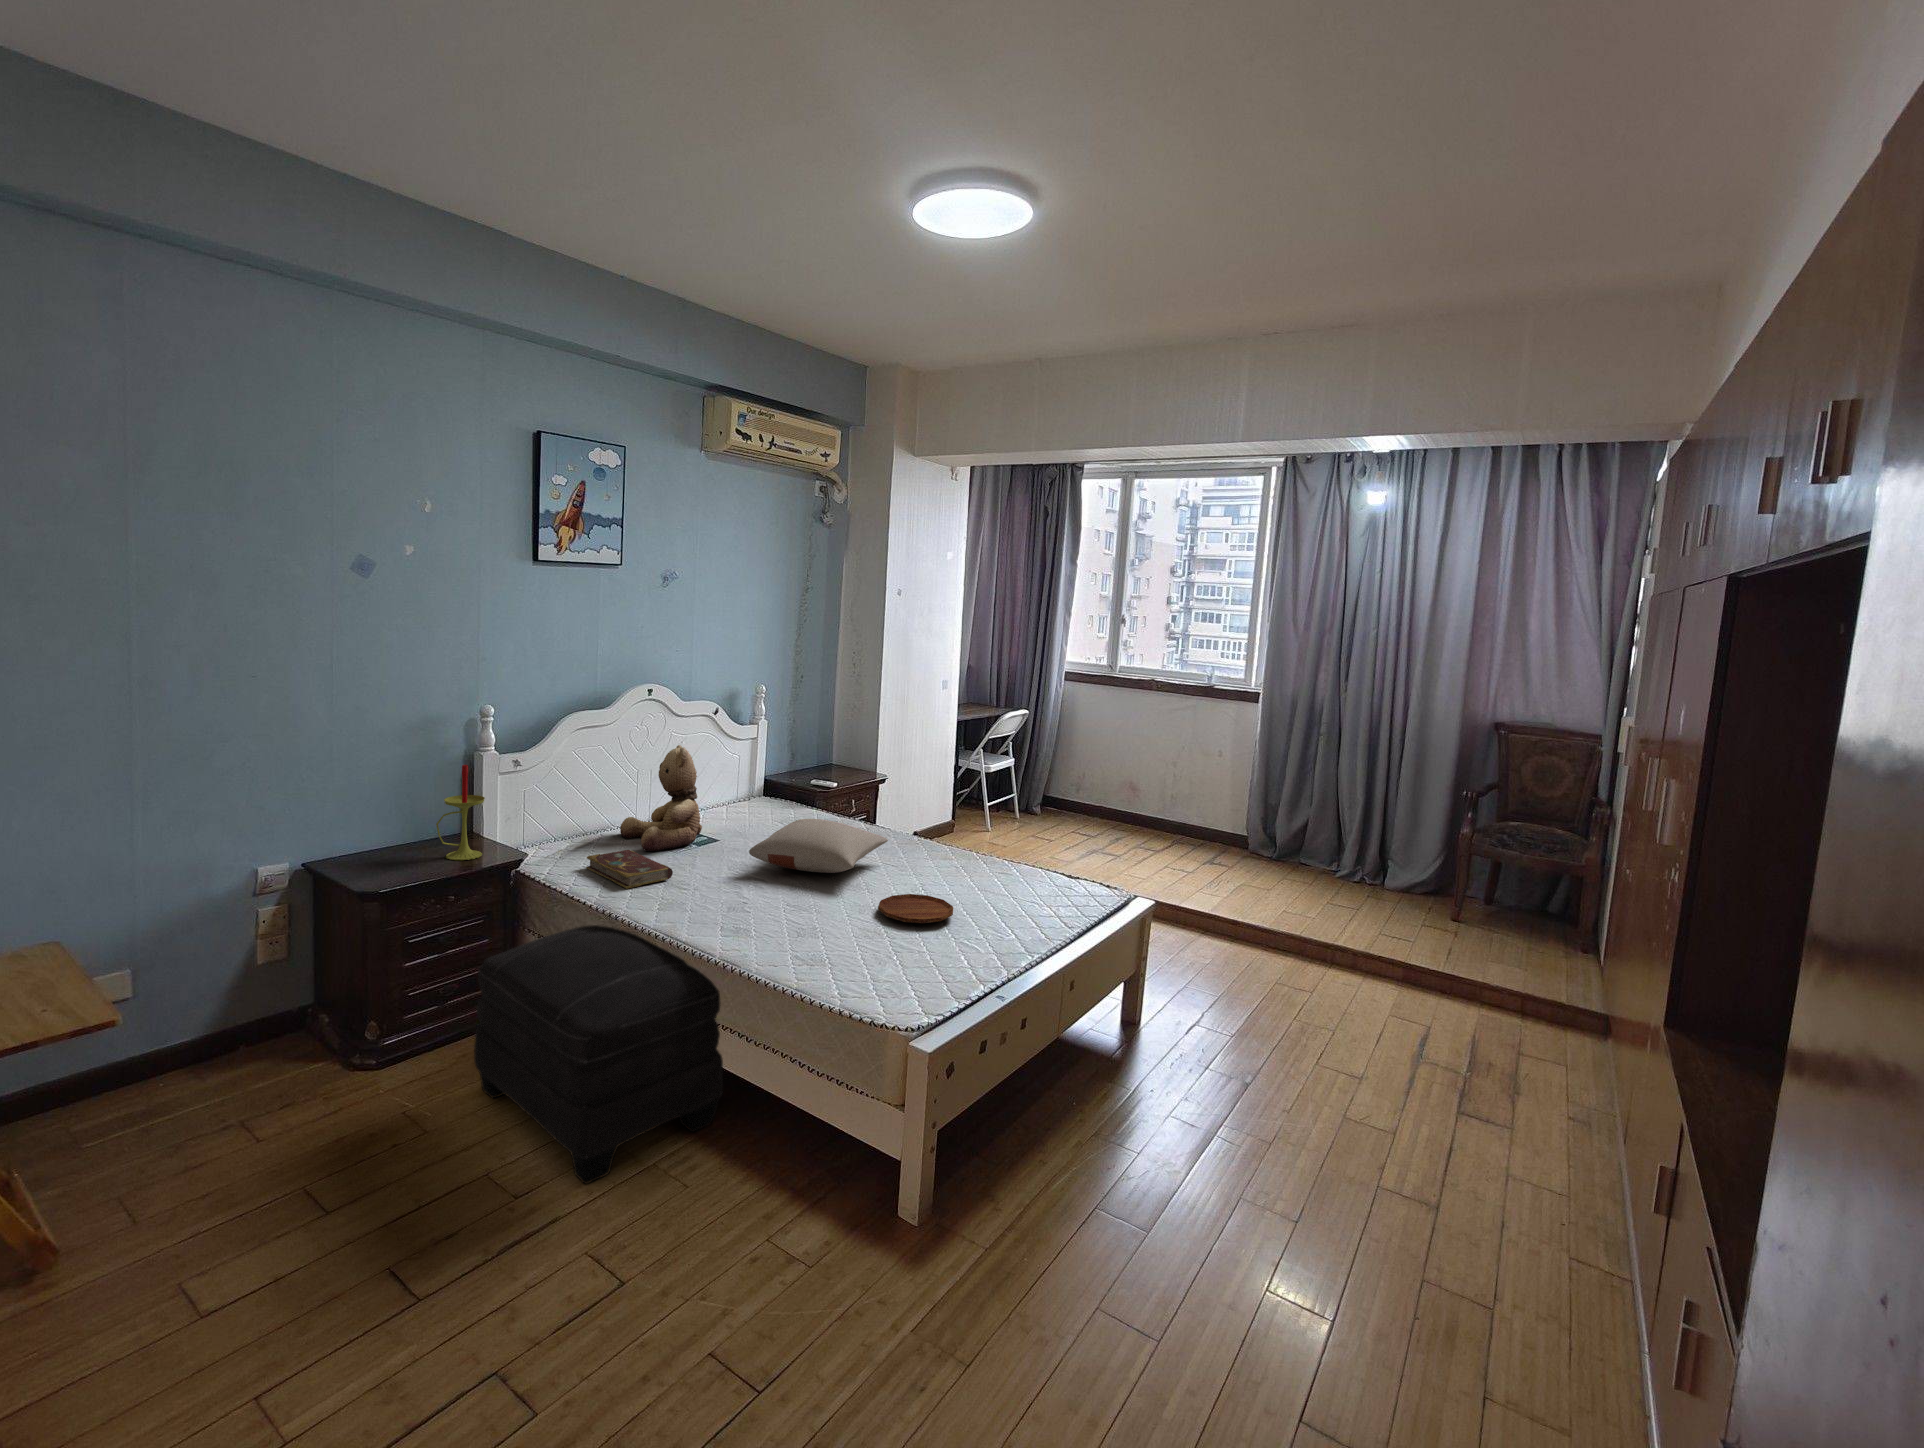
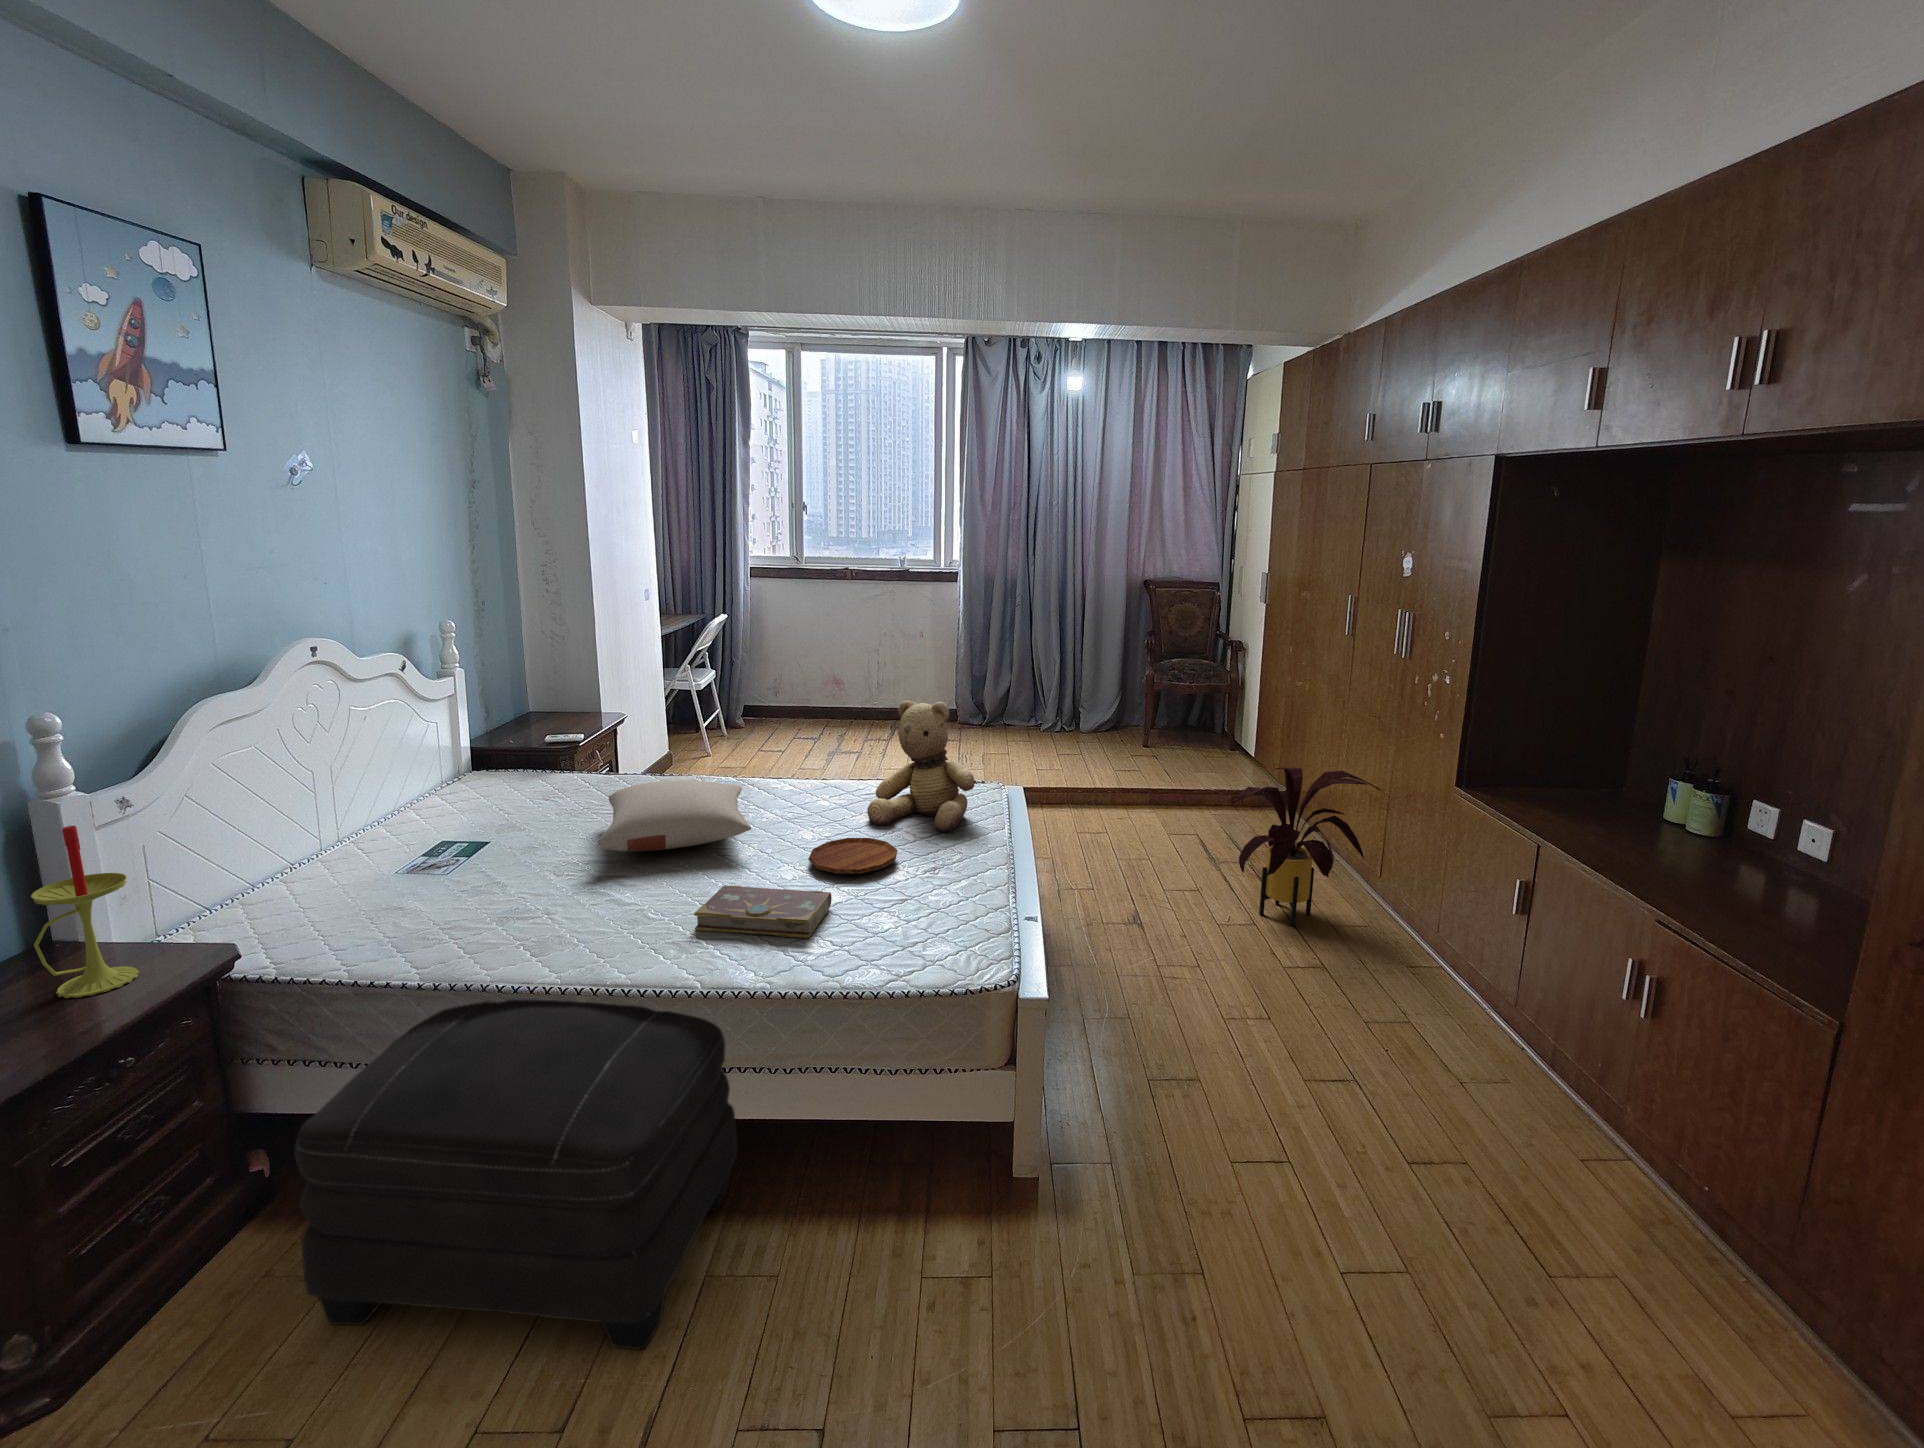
teddy bear: present [620,745,702,851] -> present [867,700,974,832]
book: present [586,850,673,889] -> present [694,886,832,938]
house plant: none [1352,944,1615,1154] -> present [1227,767,1382,926]

